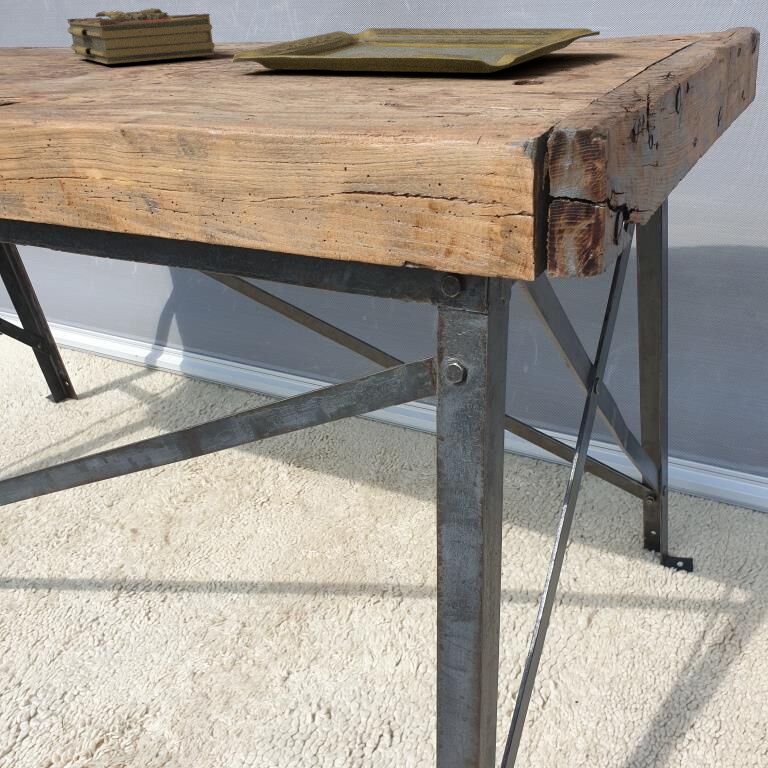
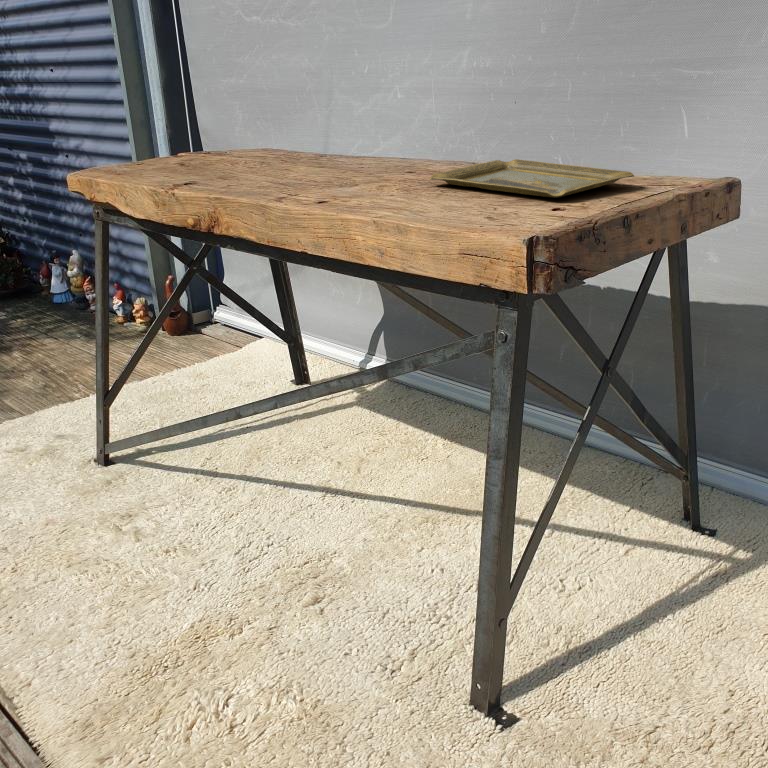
book: present [67,8,215,64] -> none [344,136,427,171]

